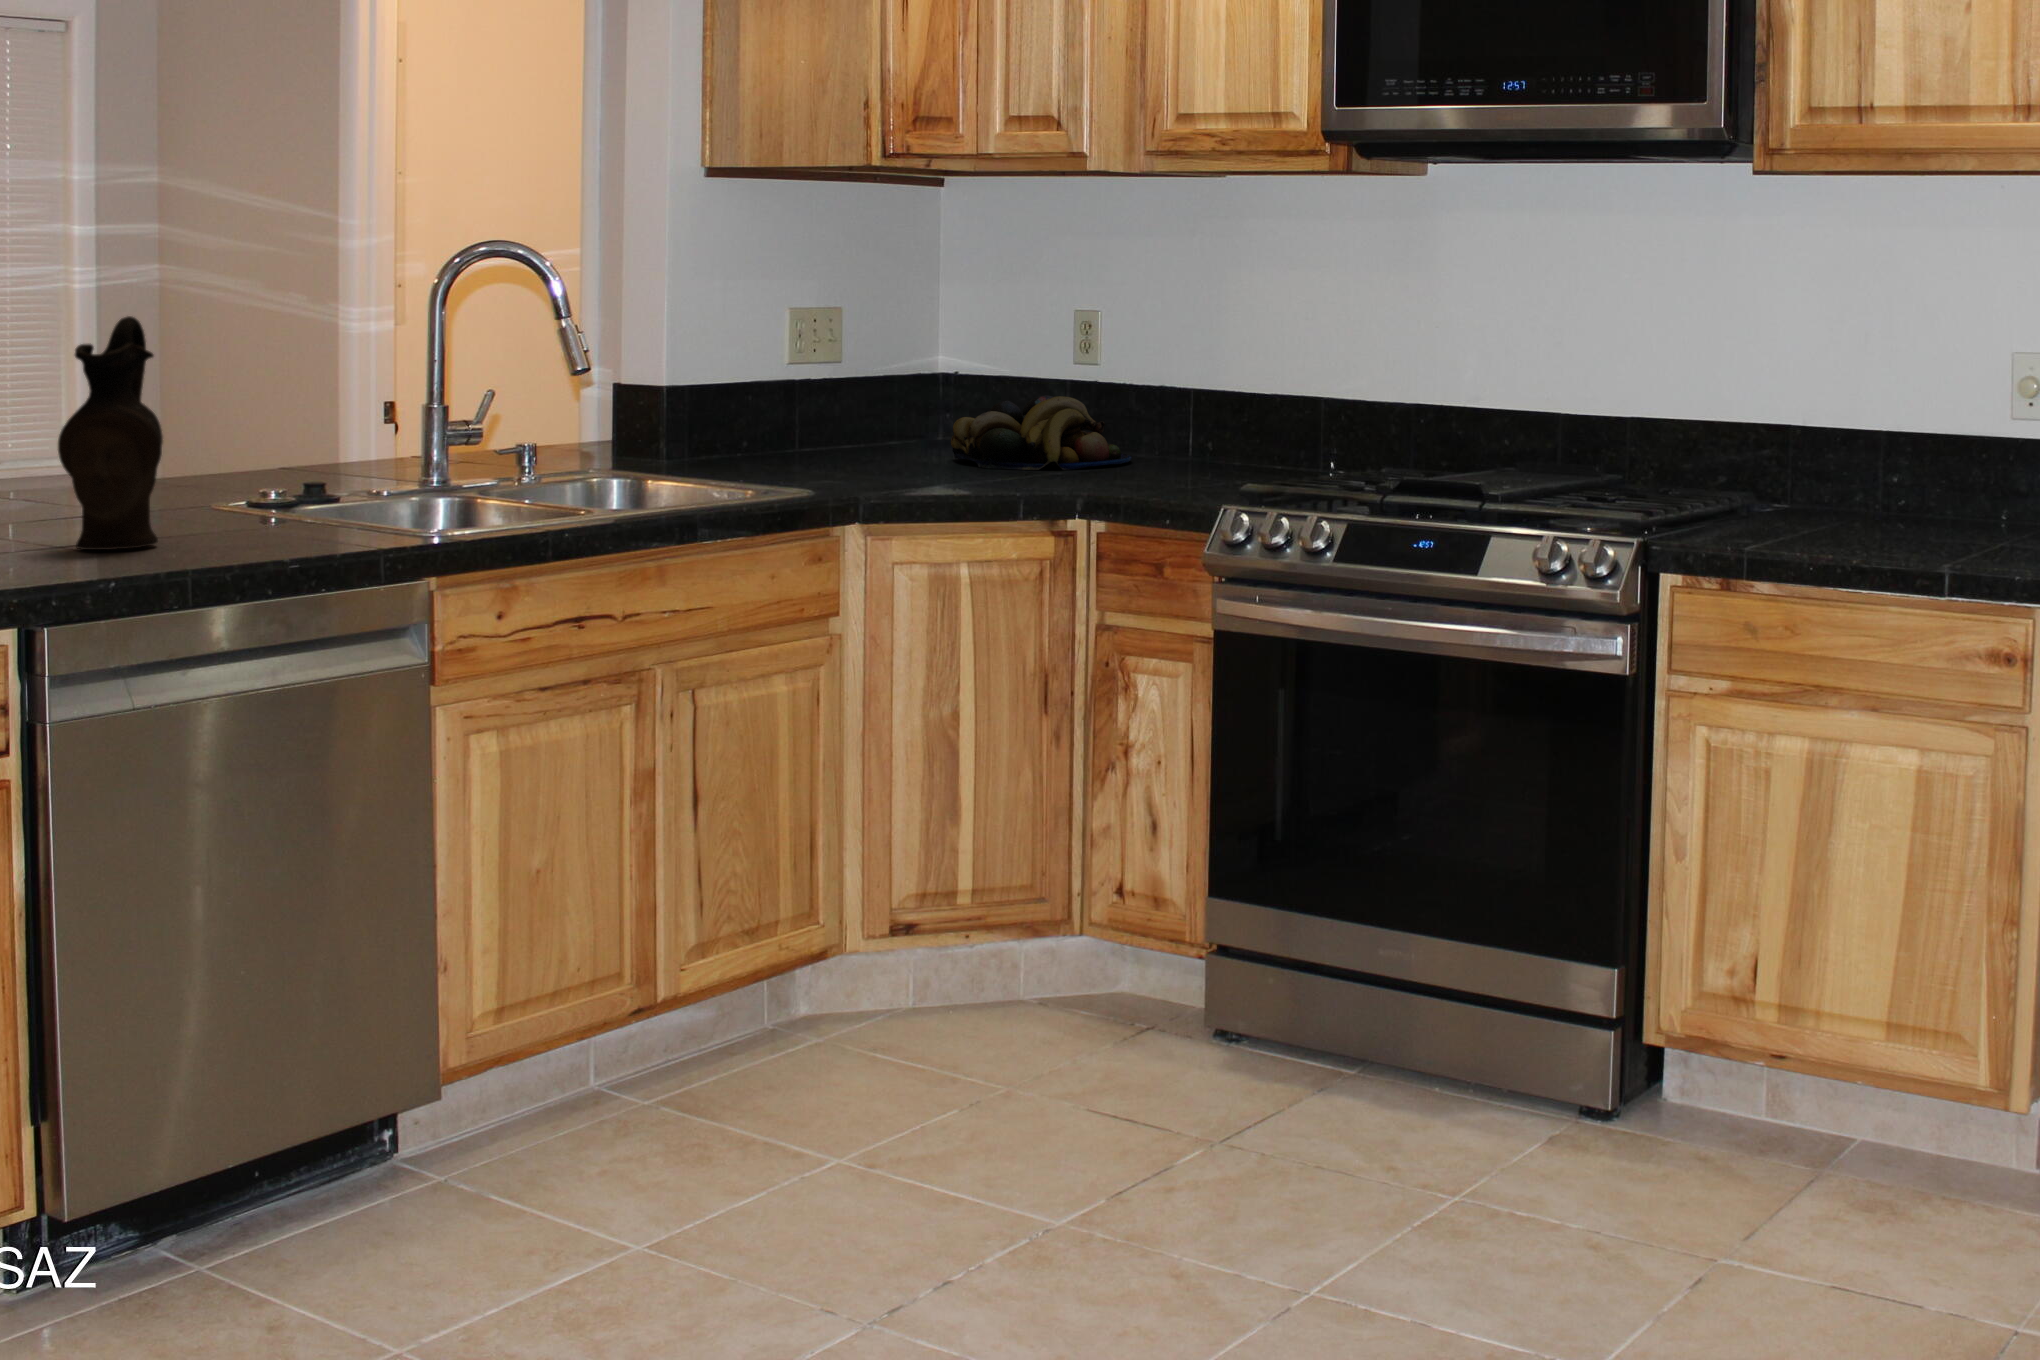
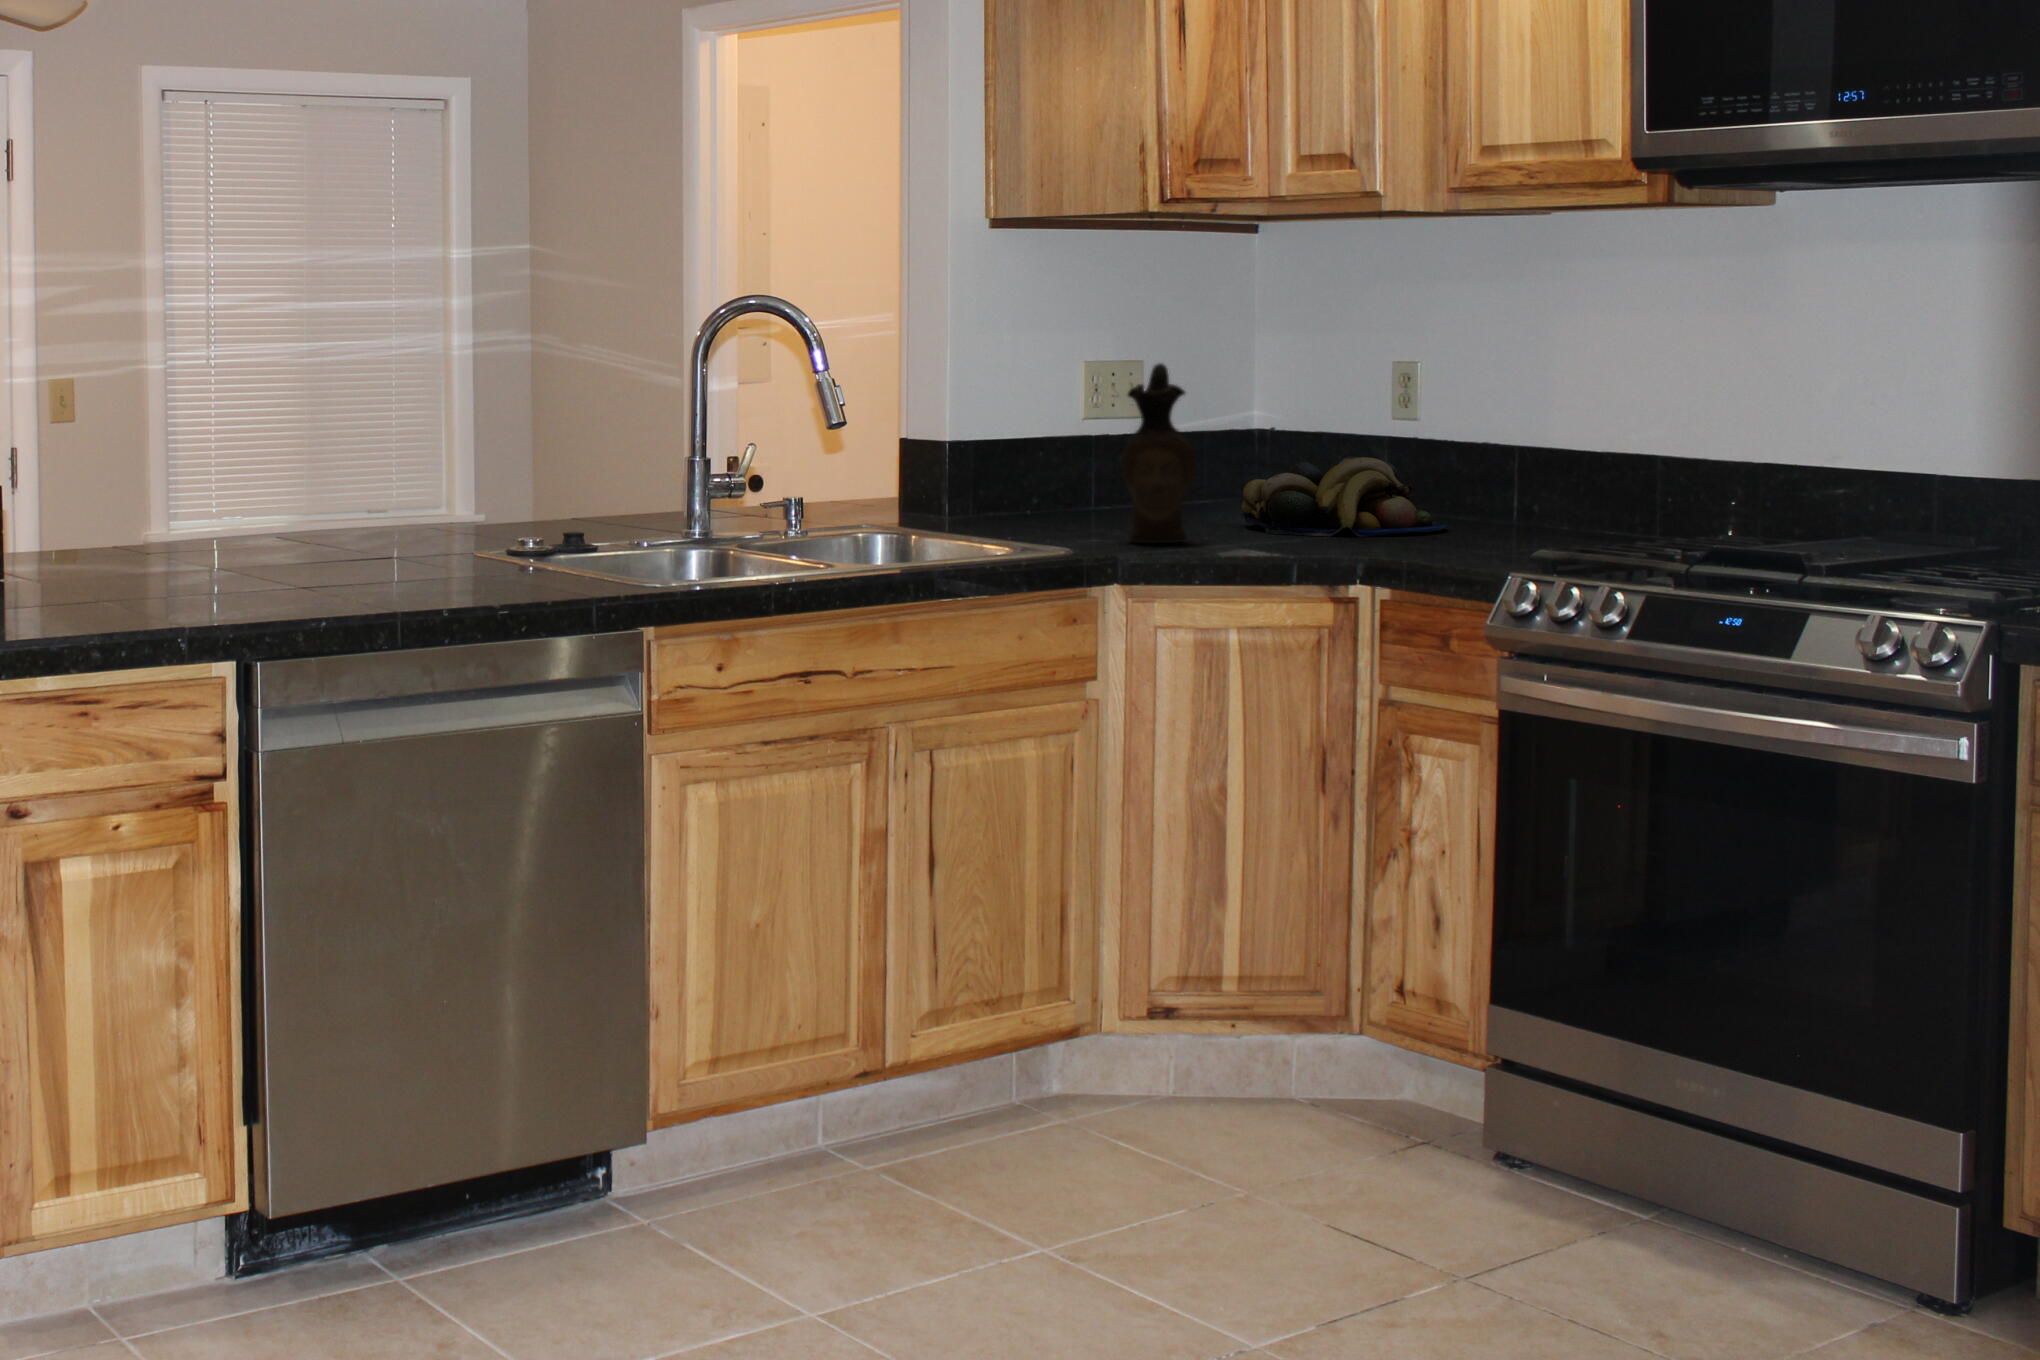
ceramic pitcher: present [58,316,163,550] -> present [1121,364,1196,543]

